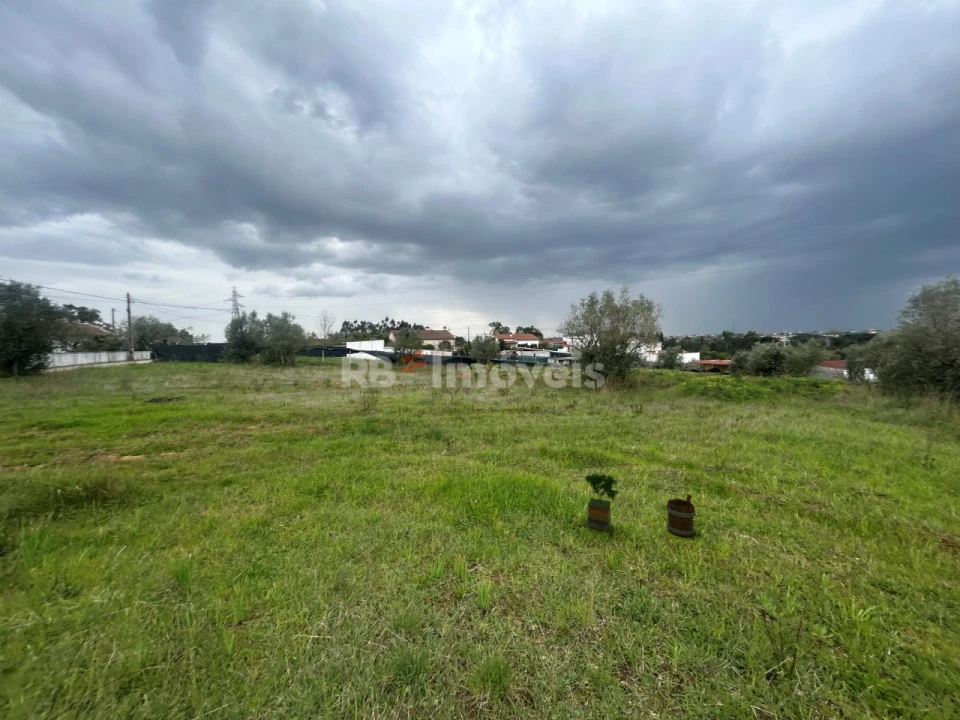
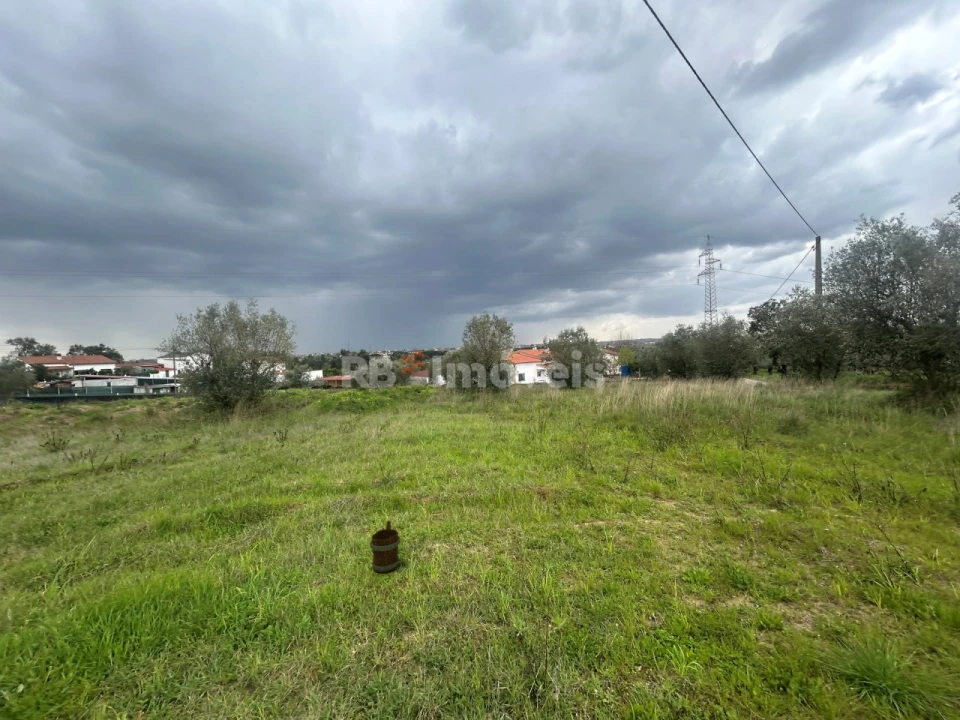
potted tree: present [585,473,618,531] -> none [267,533,321,621]

